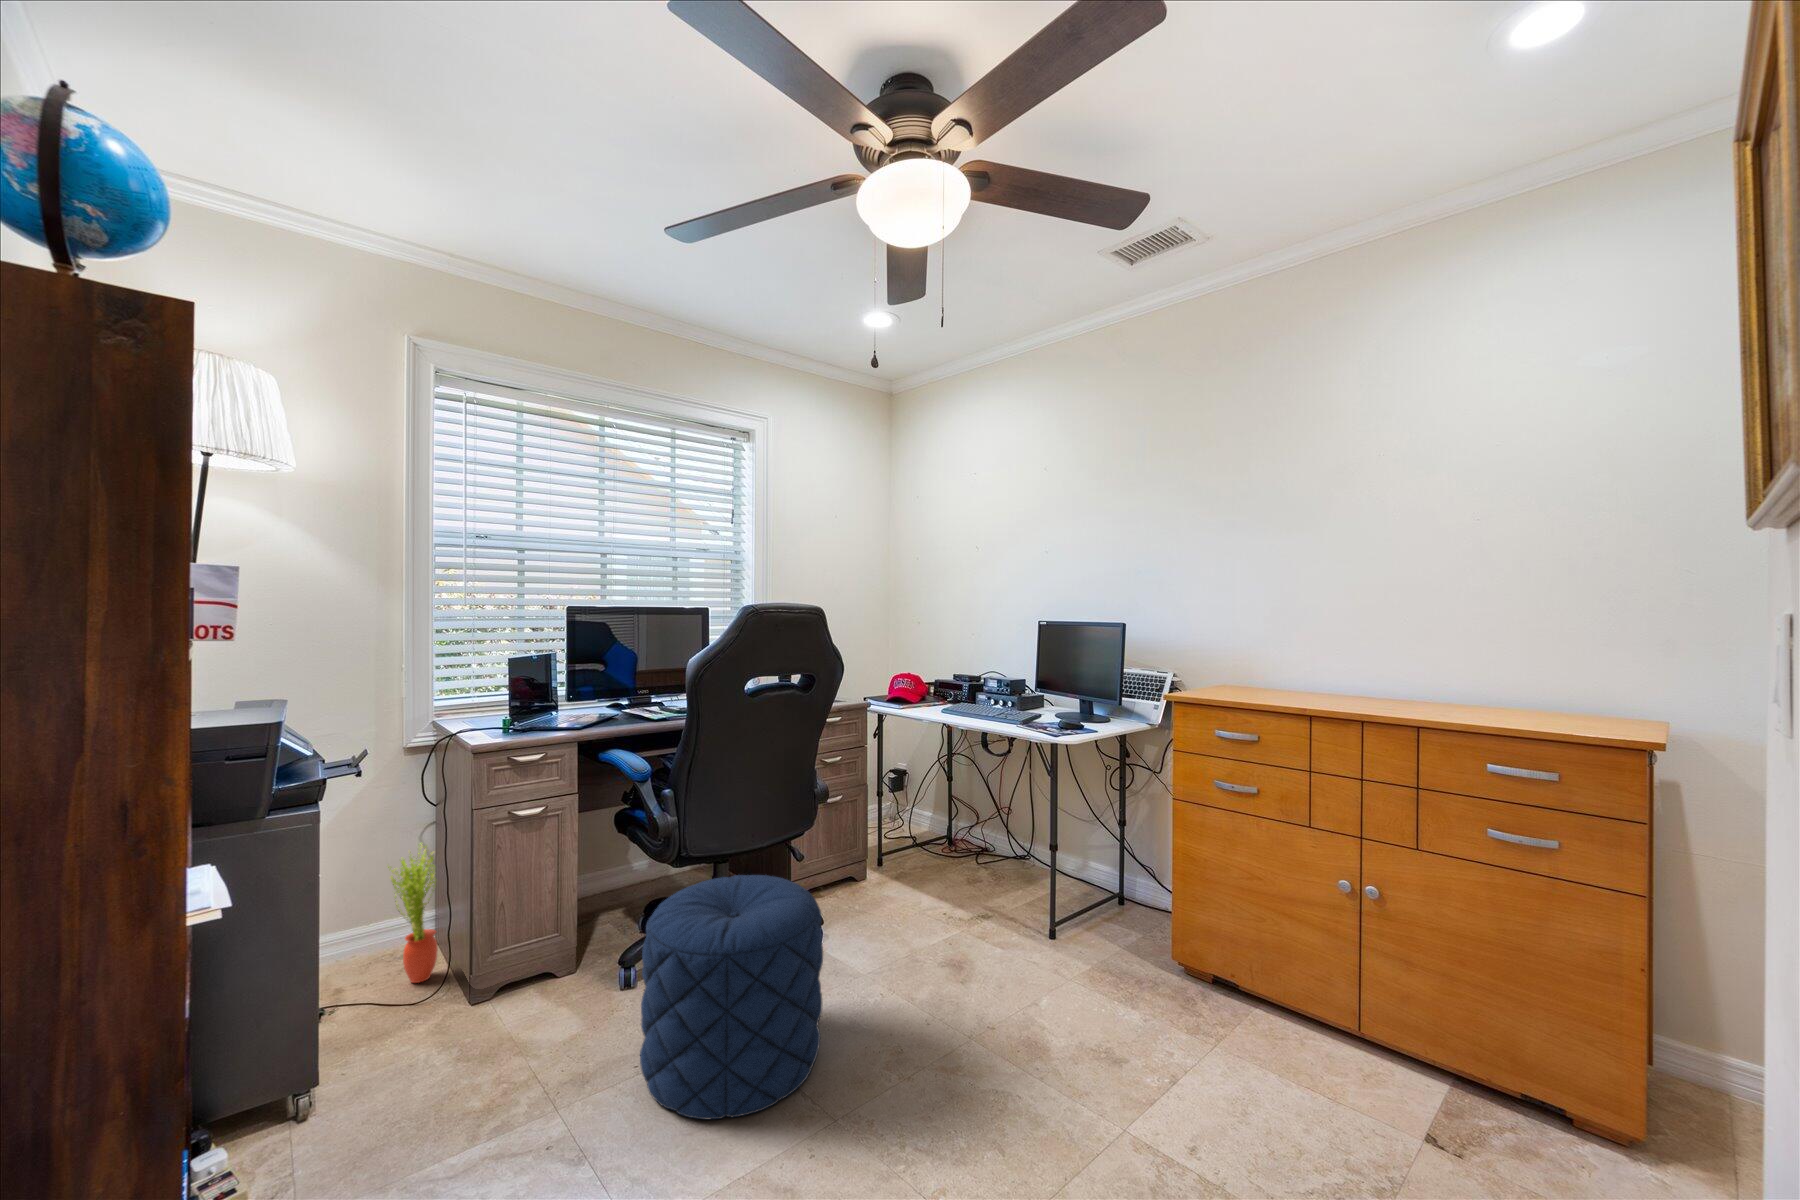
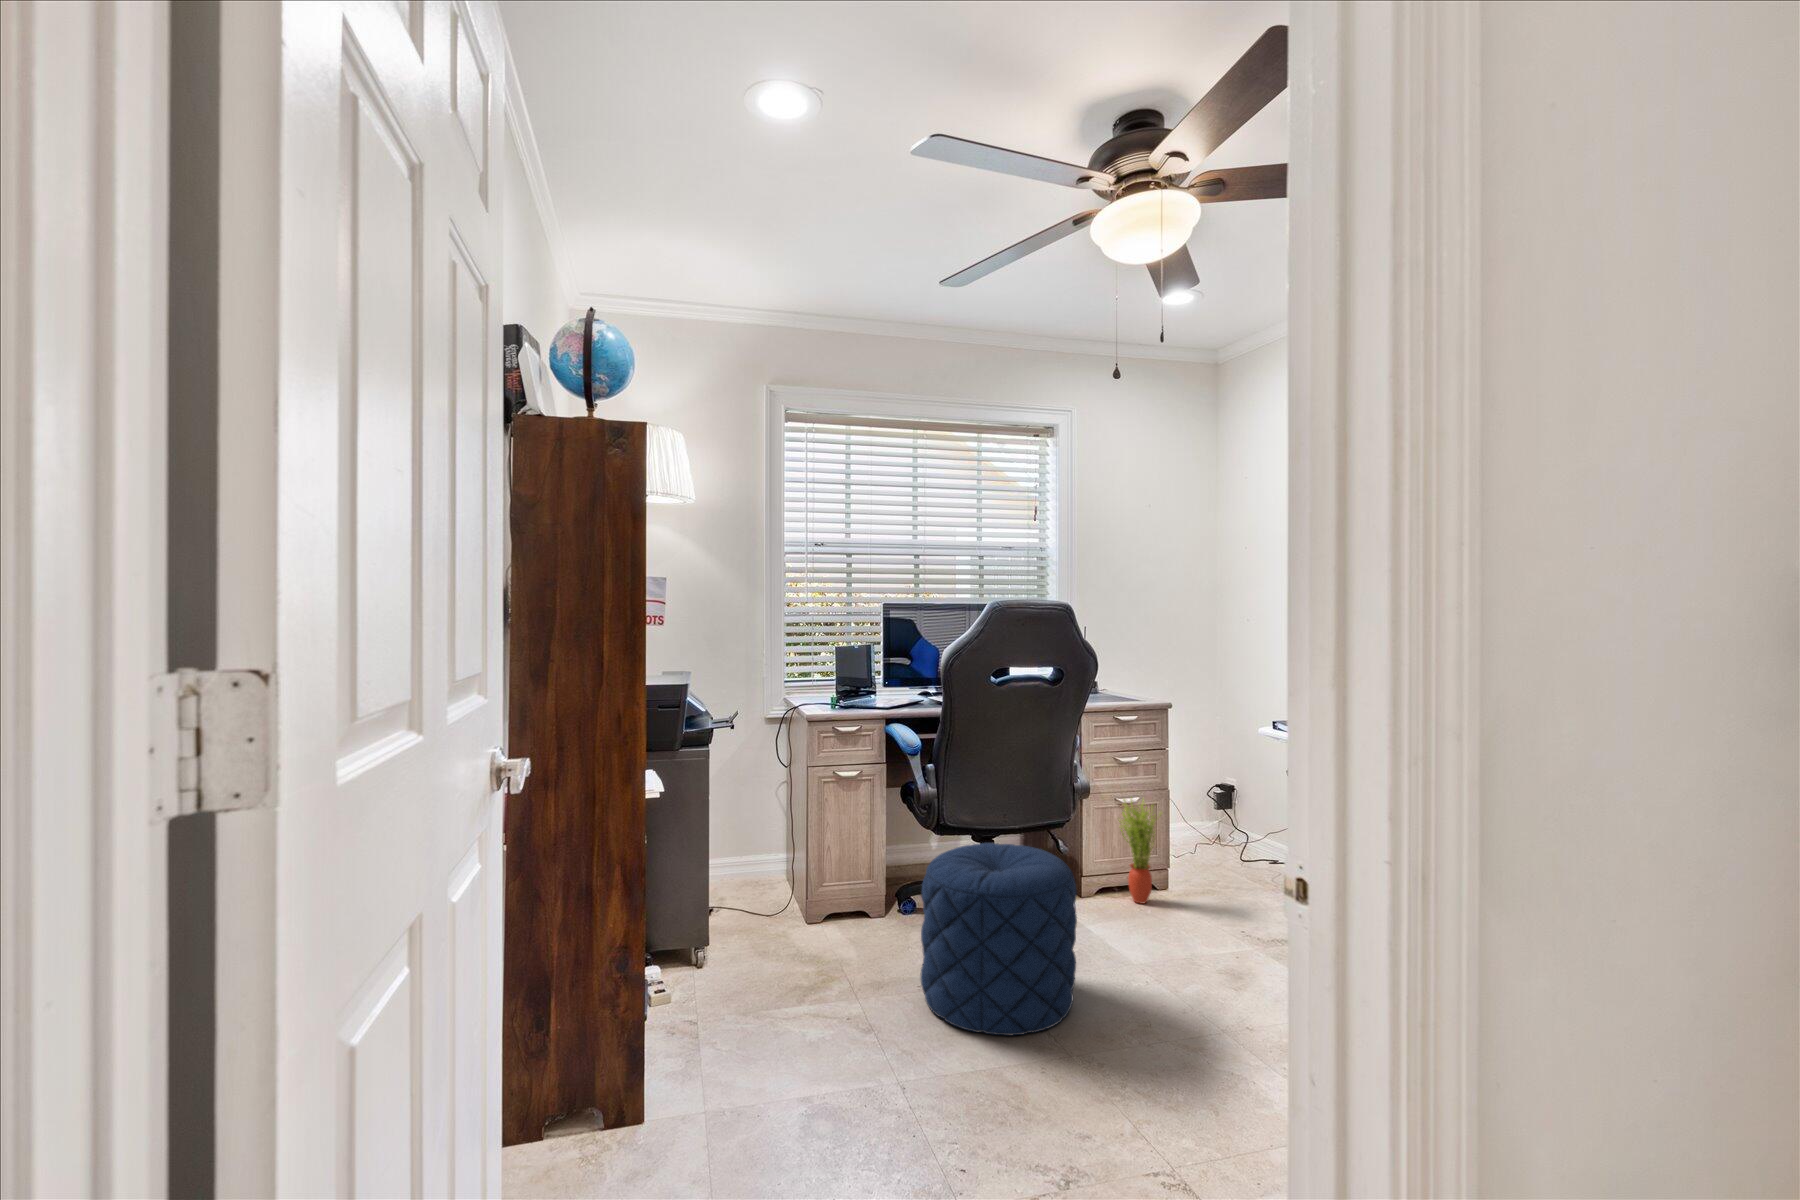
potted plant: present [388,843,438,983] -> present [1119,797,1162,903]

